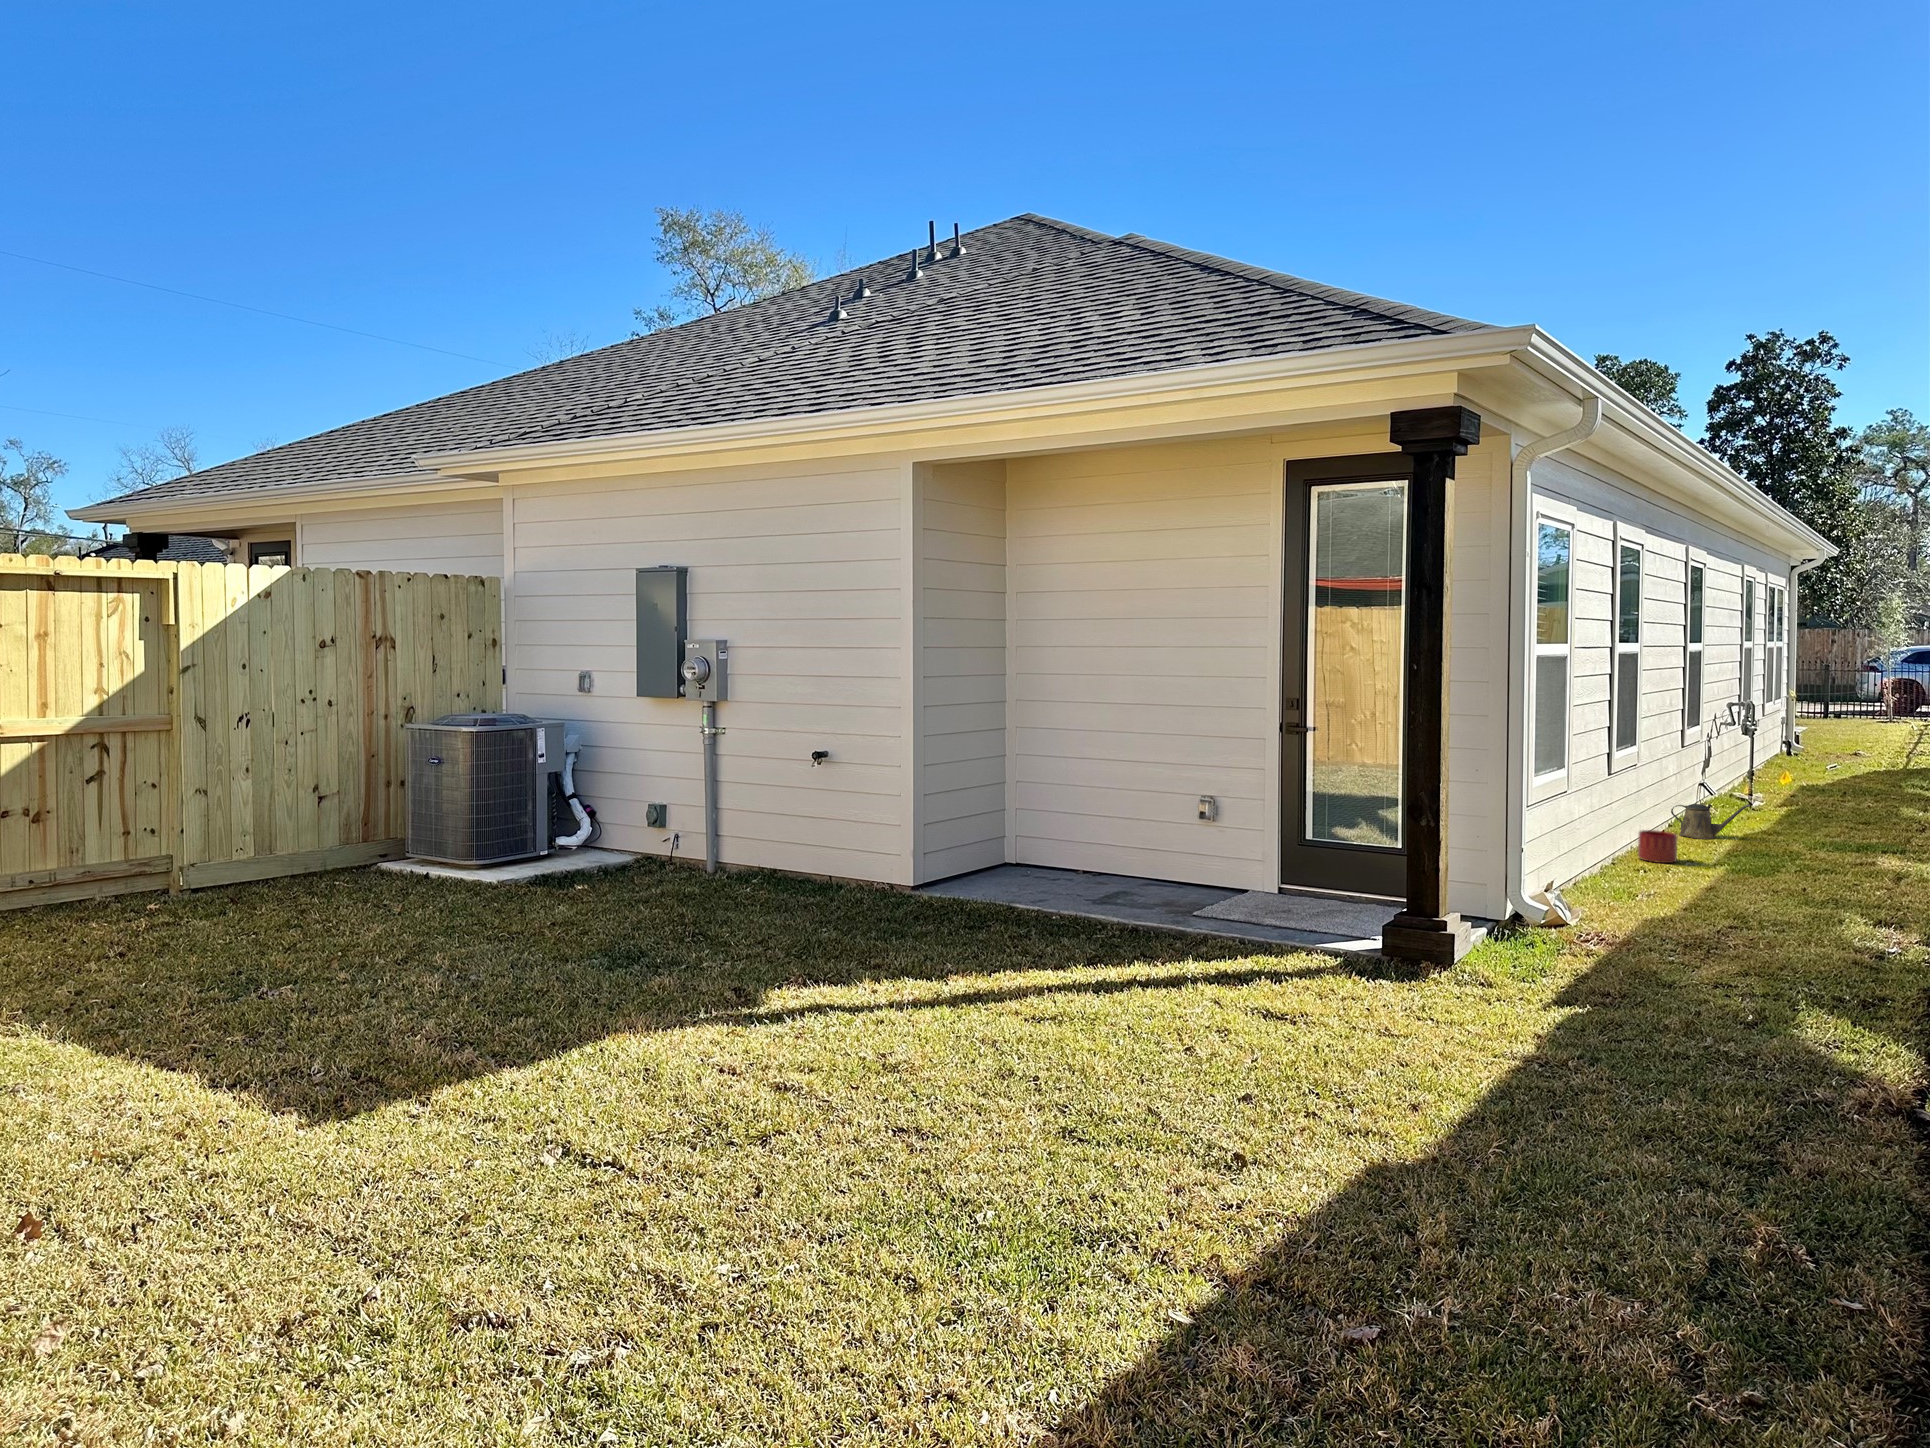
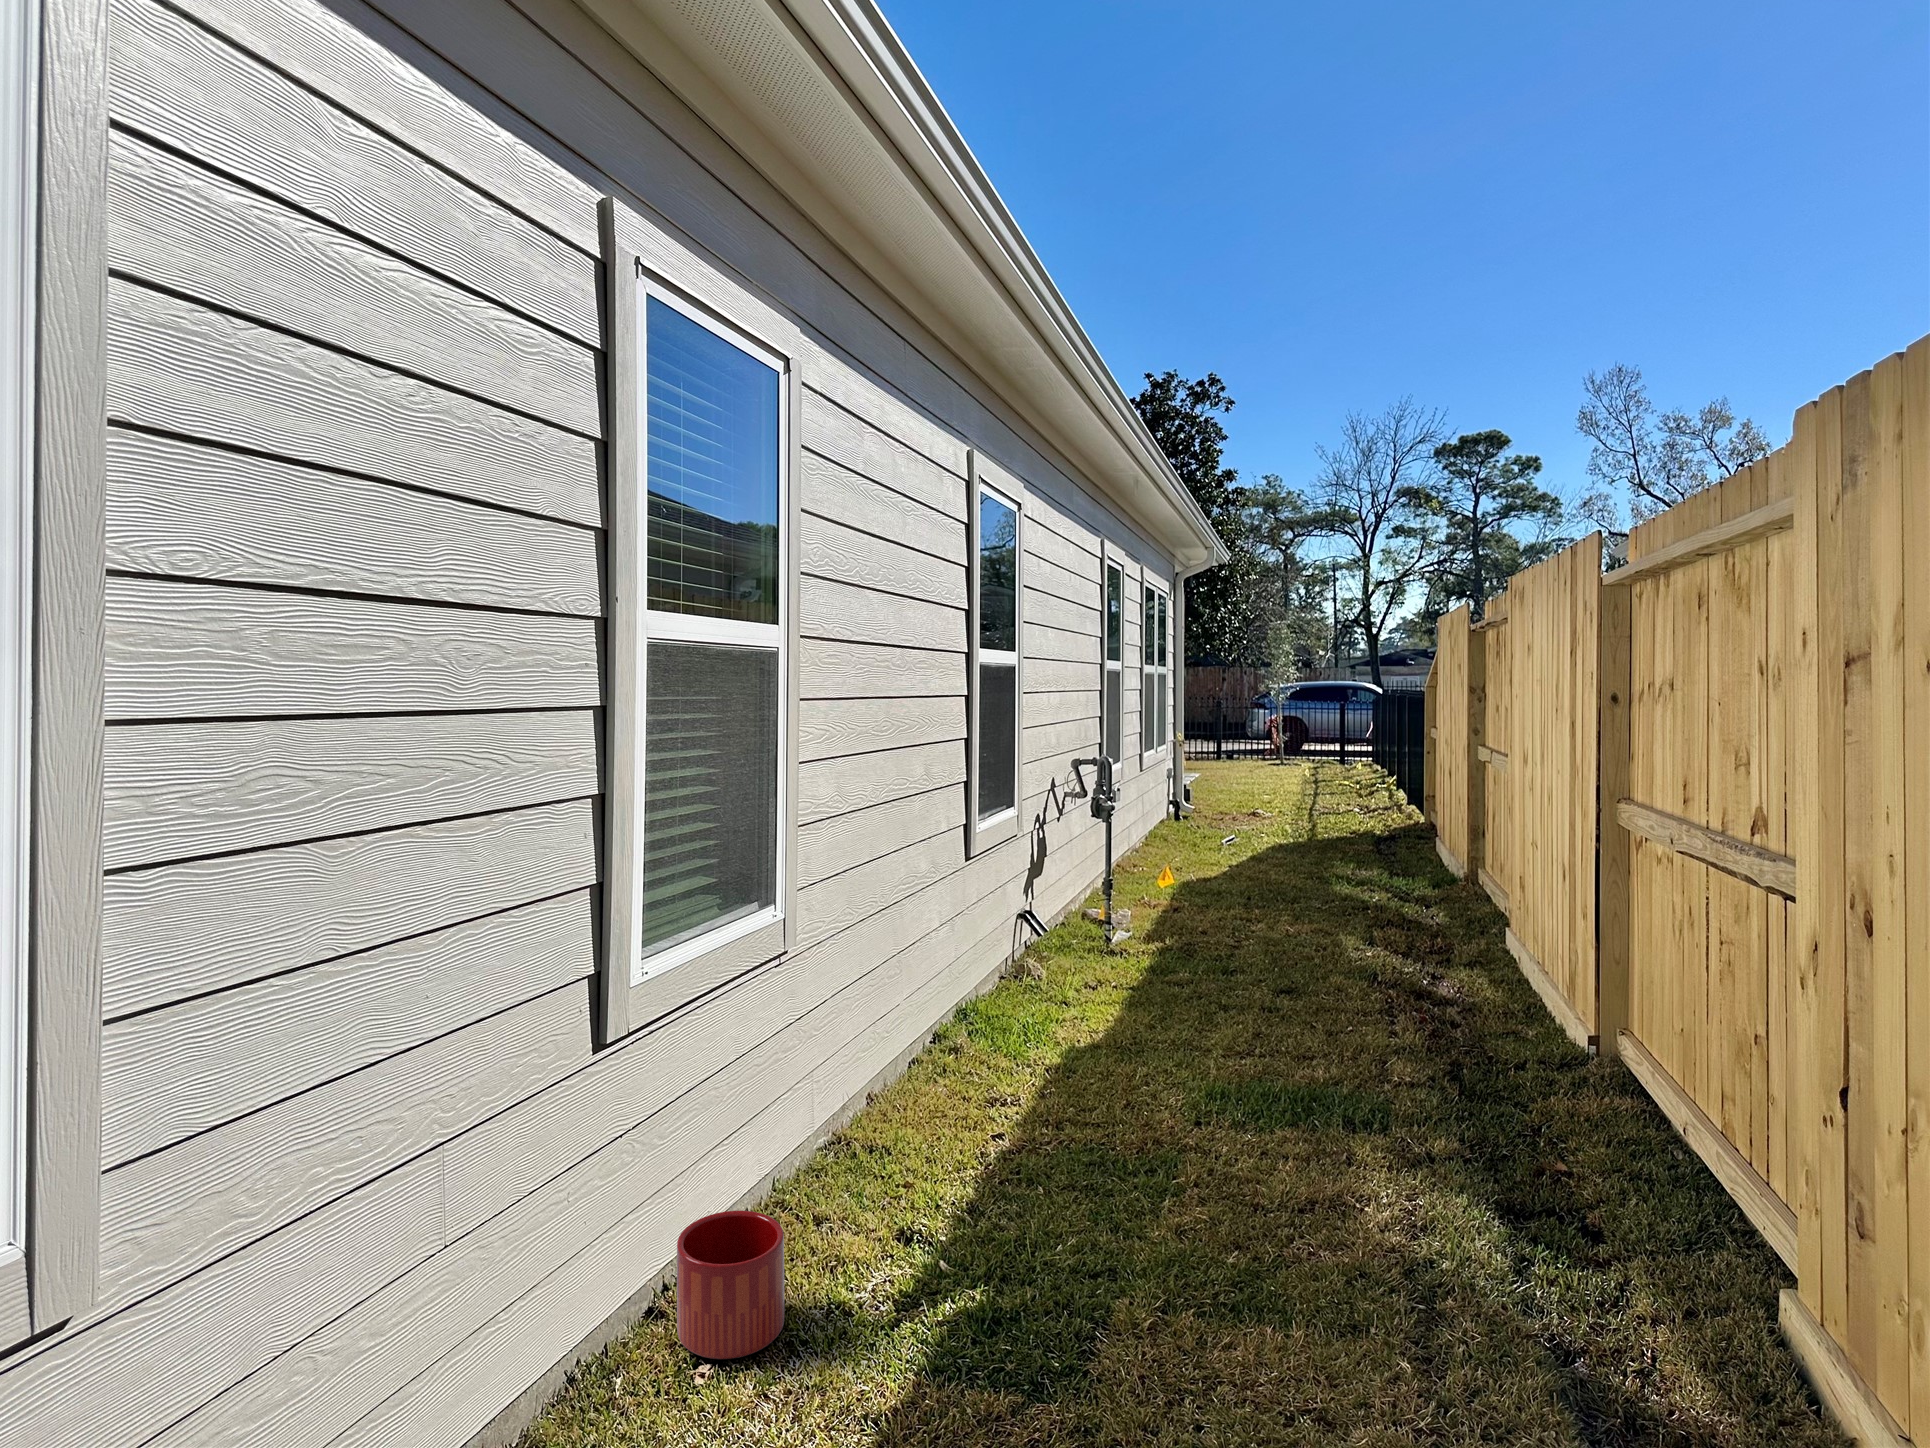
watering can: present [1671,804,1750,839] -> none [898,1021,1045,1115]

